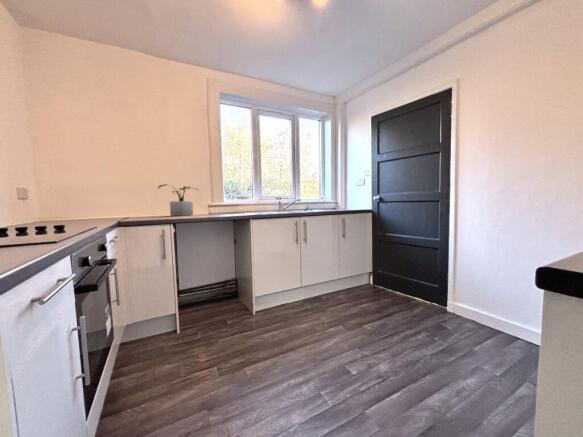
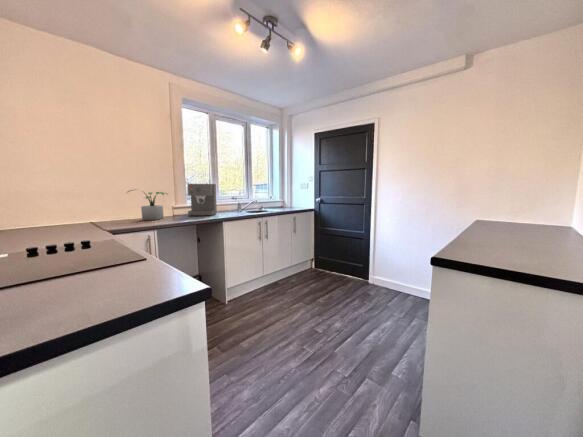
coffee maker: none [219,178,252,214] -> present [188,184,217,216]

